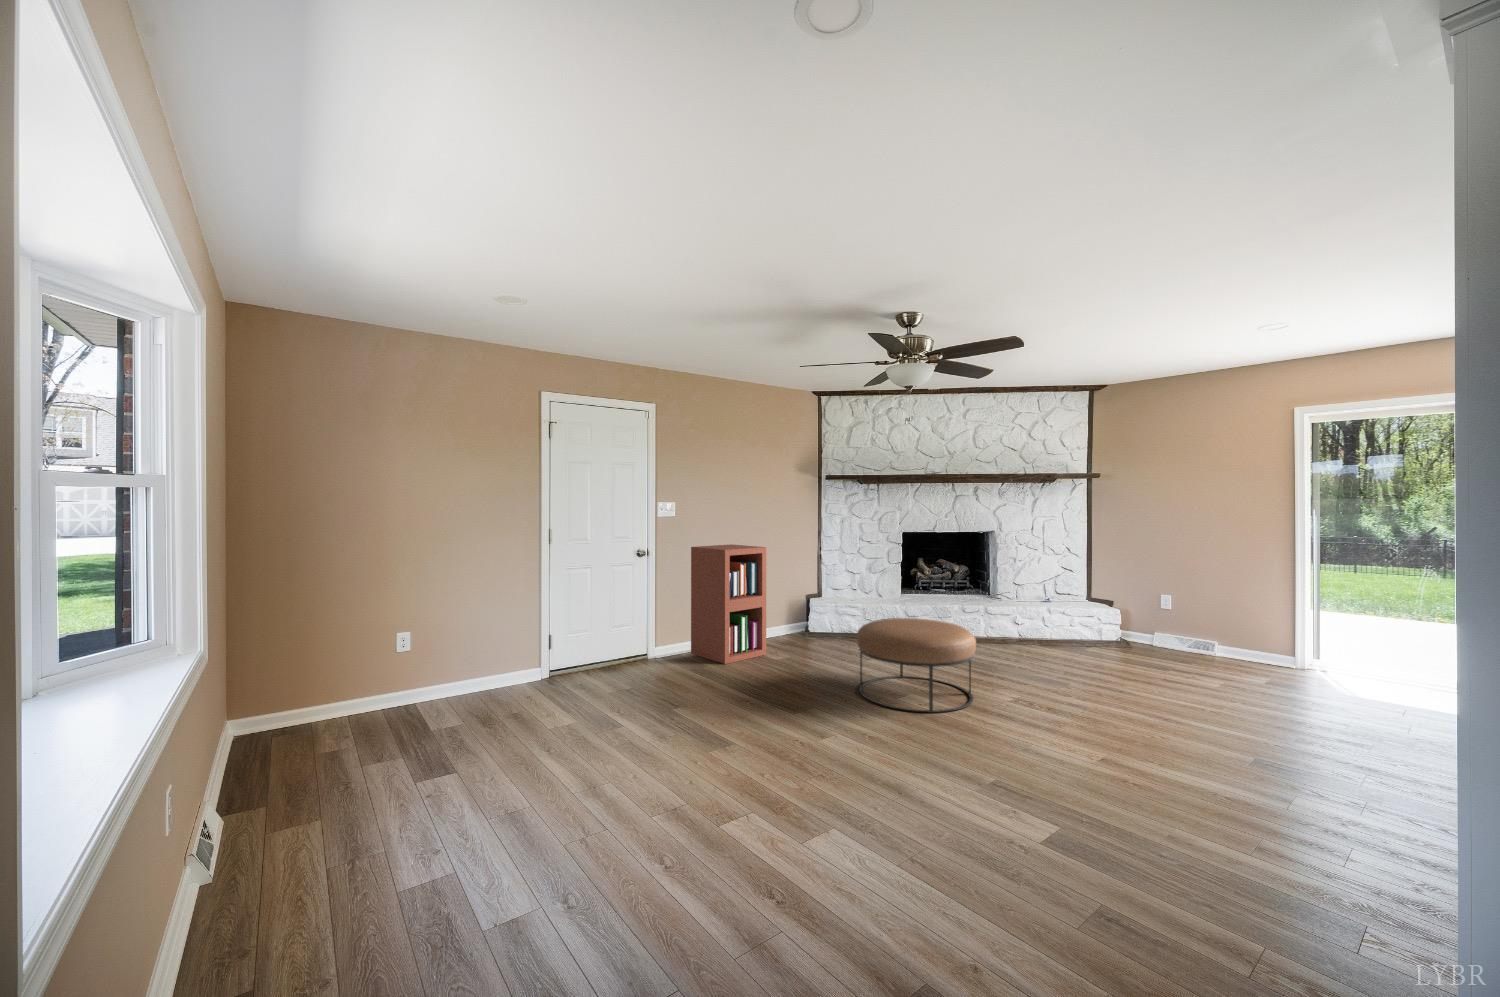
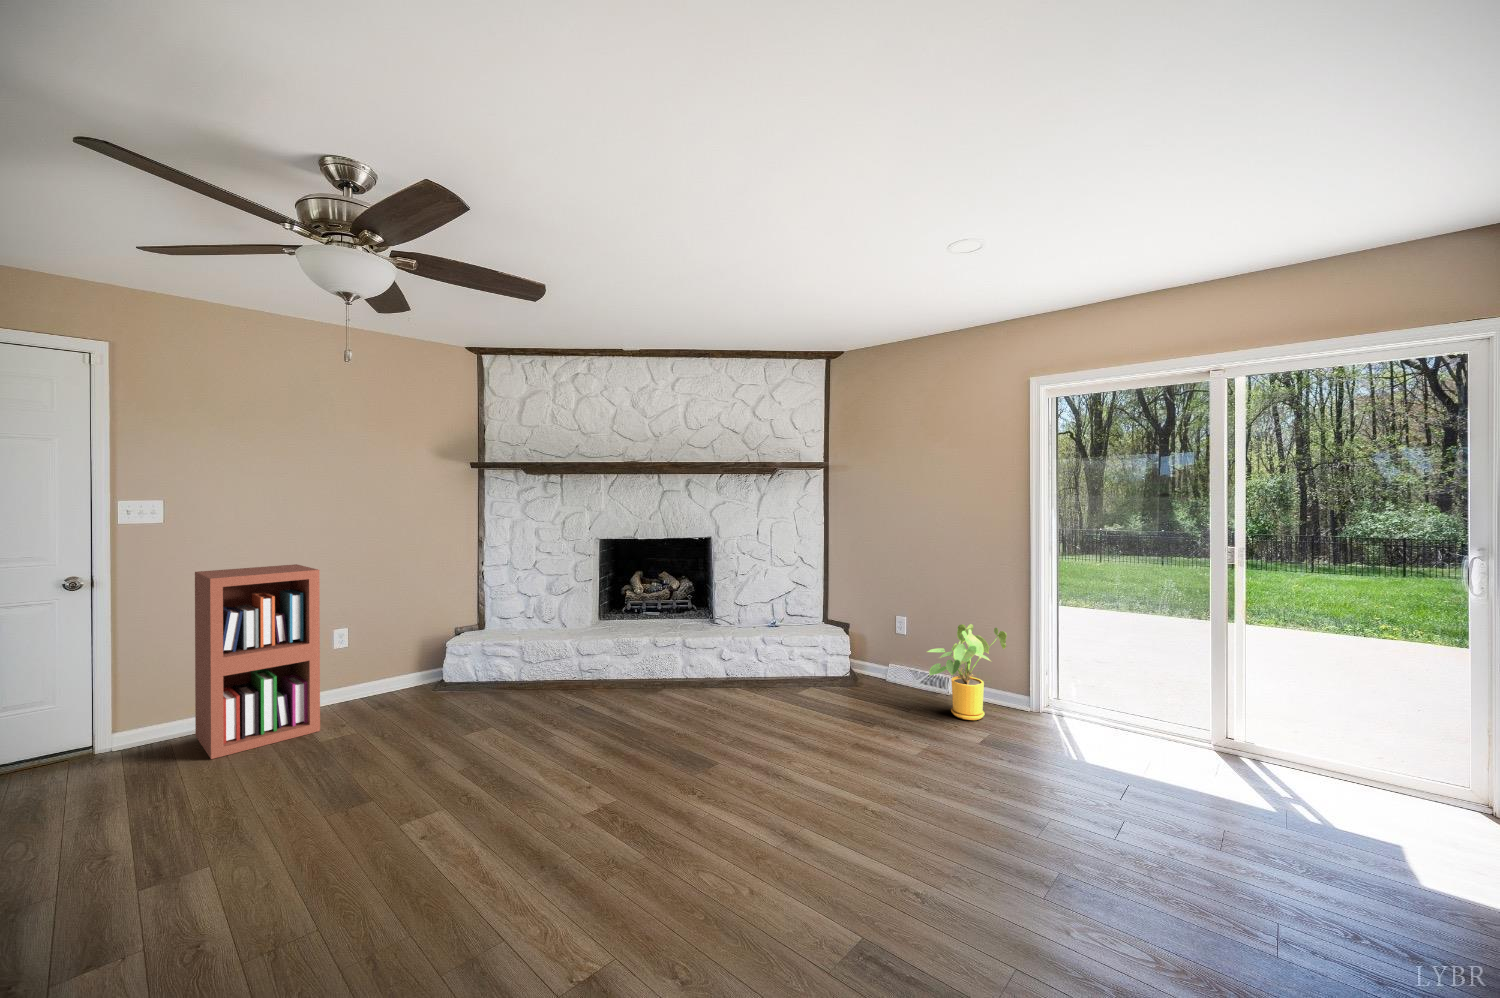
house plant: none [1204,599,1274,670] -> present [927,624,1007,720]
ottoman: present [857,618,976,713] -> none [322,682,537,869]

